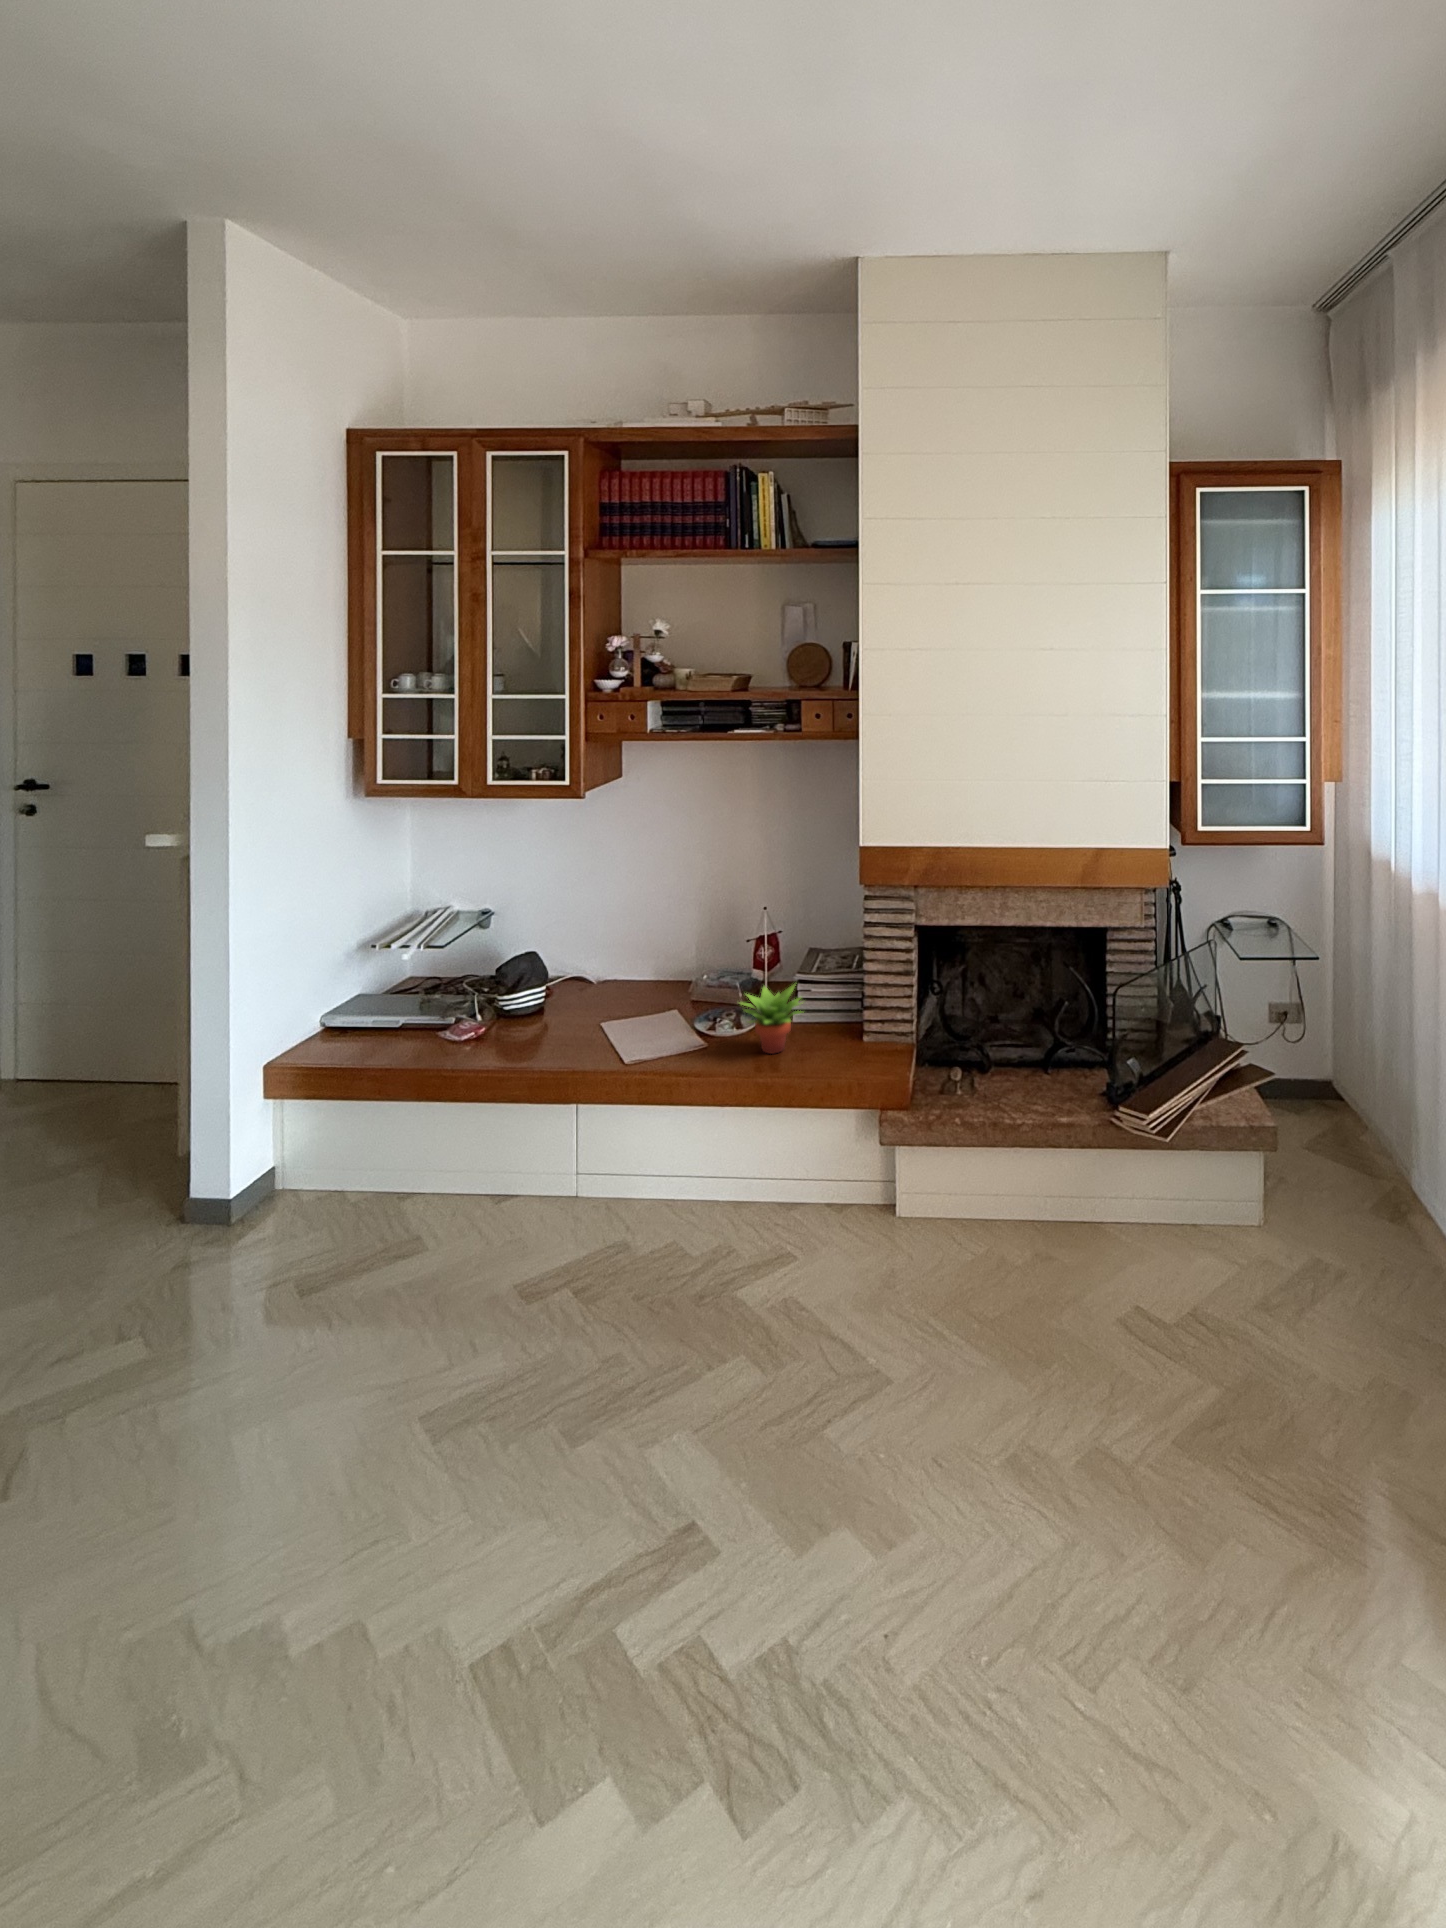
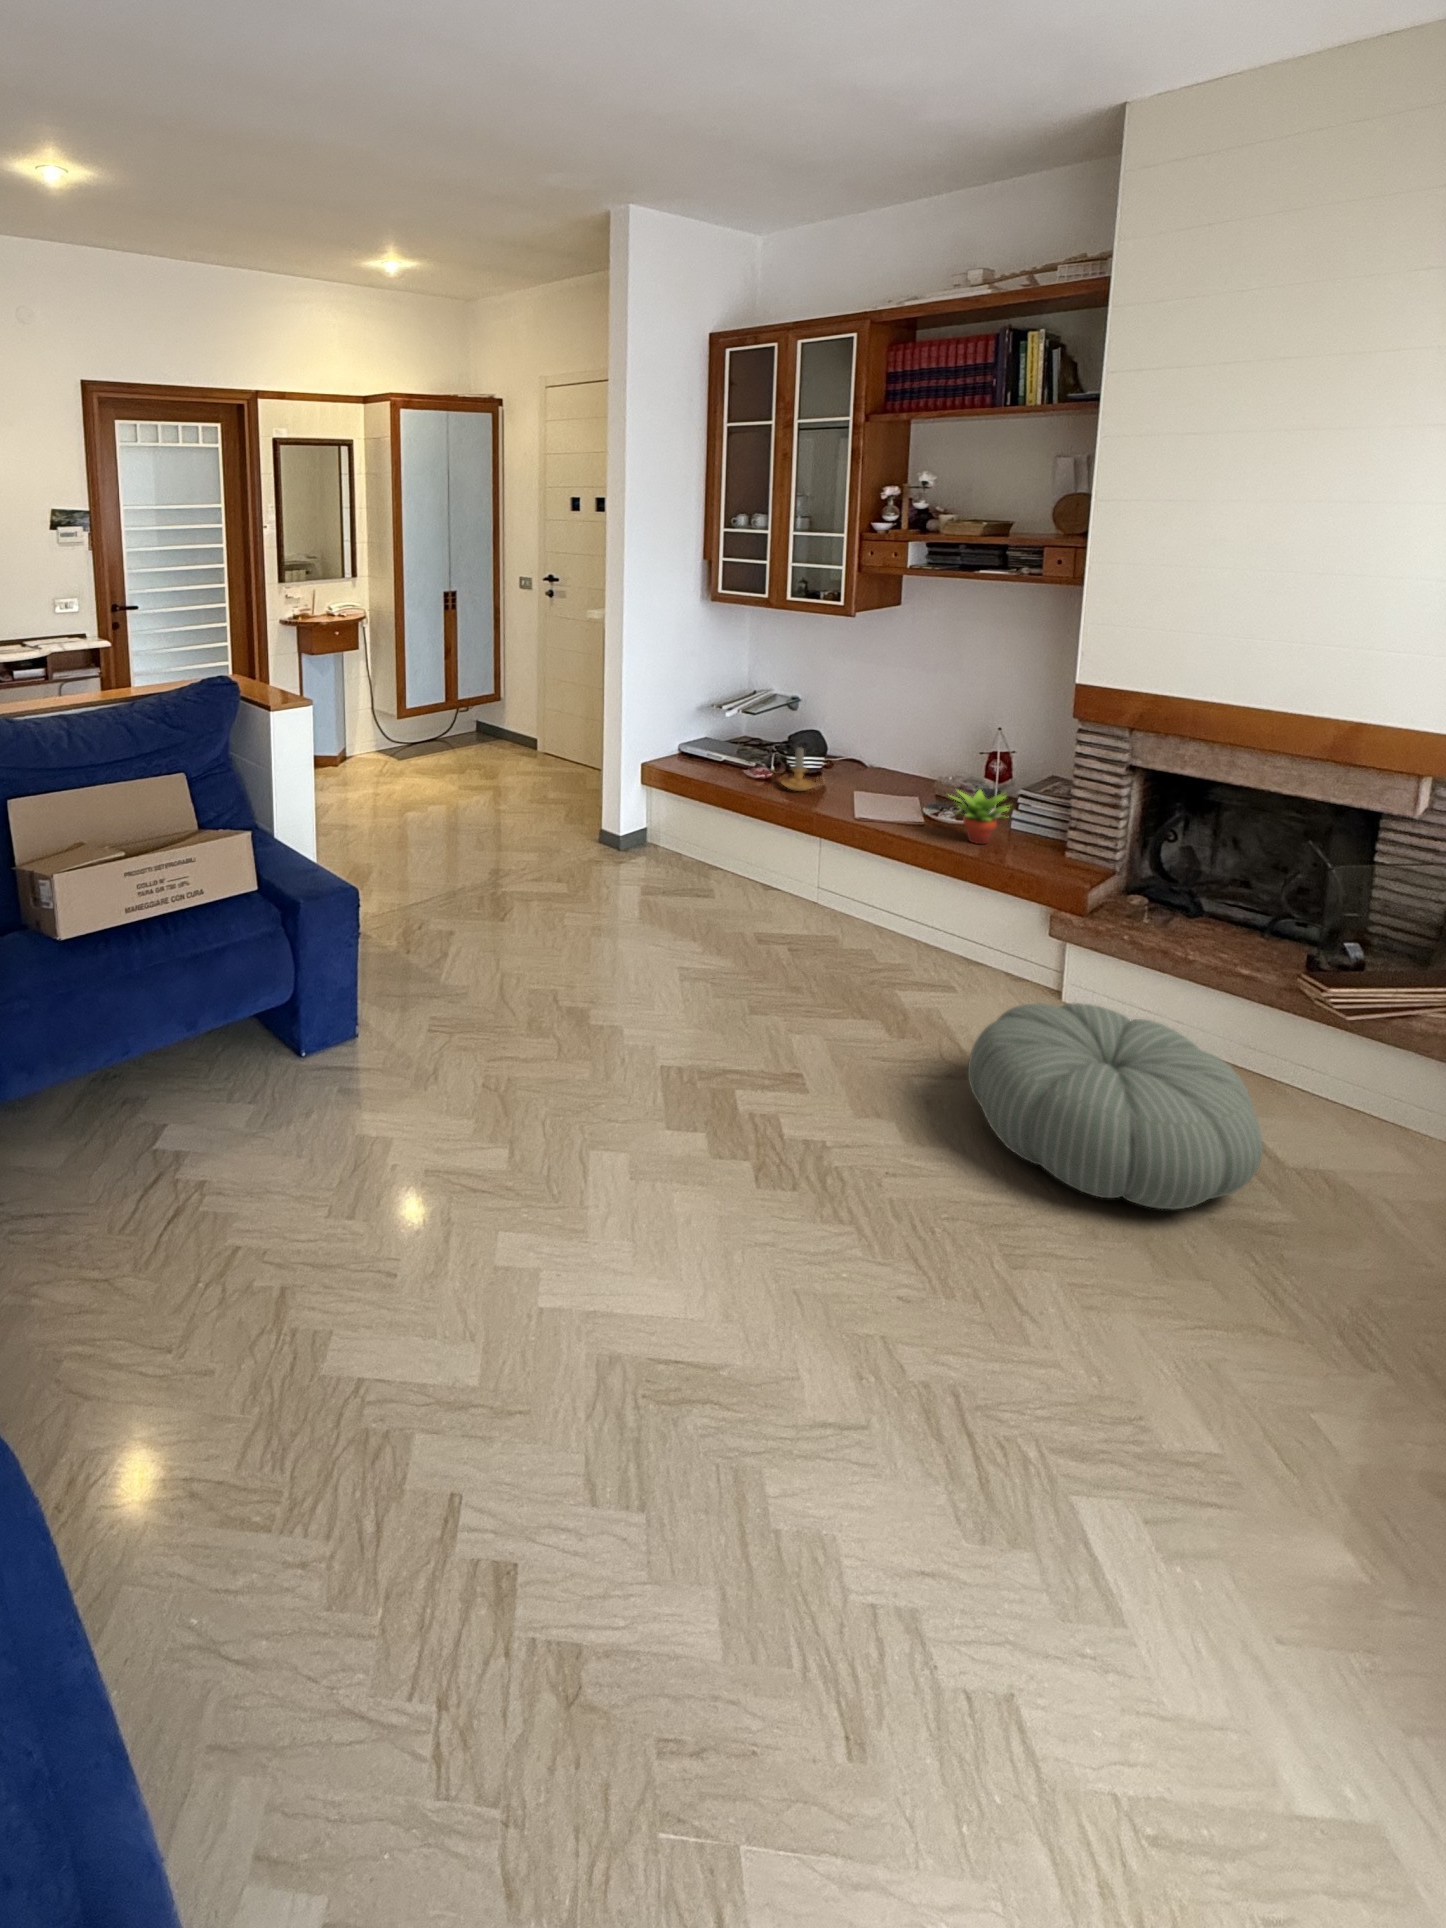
candle: none [505,980,566,1044] -> present [781,747,816,791]
pouf: none [903,1212,1190,1474] -> present [968,1003,1263,1209]

